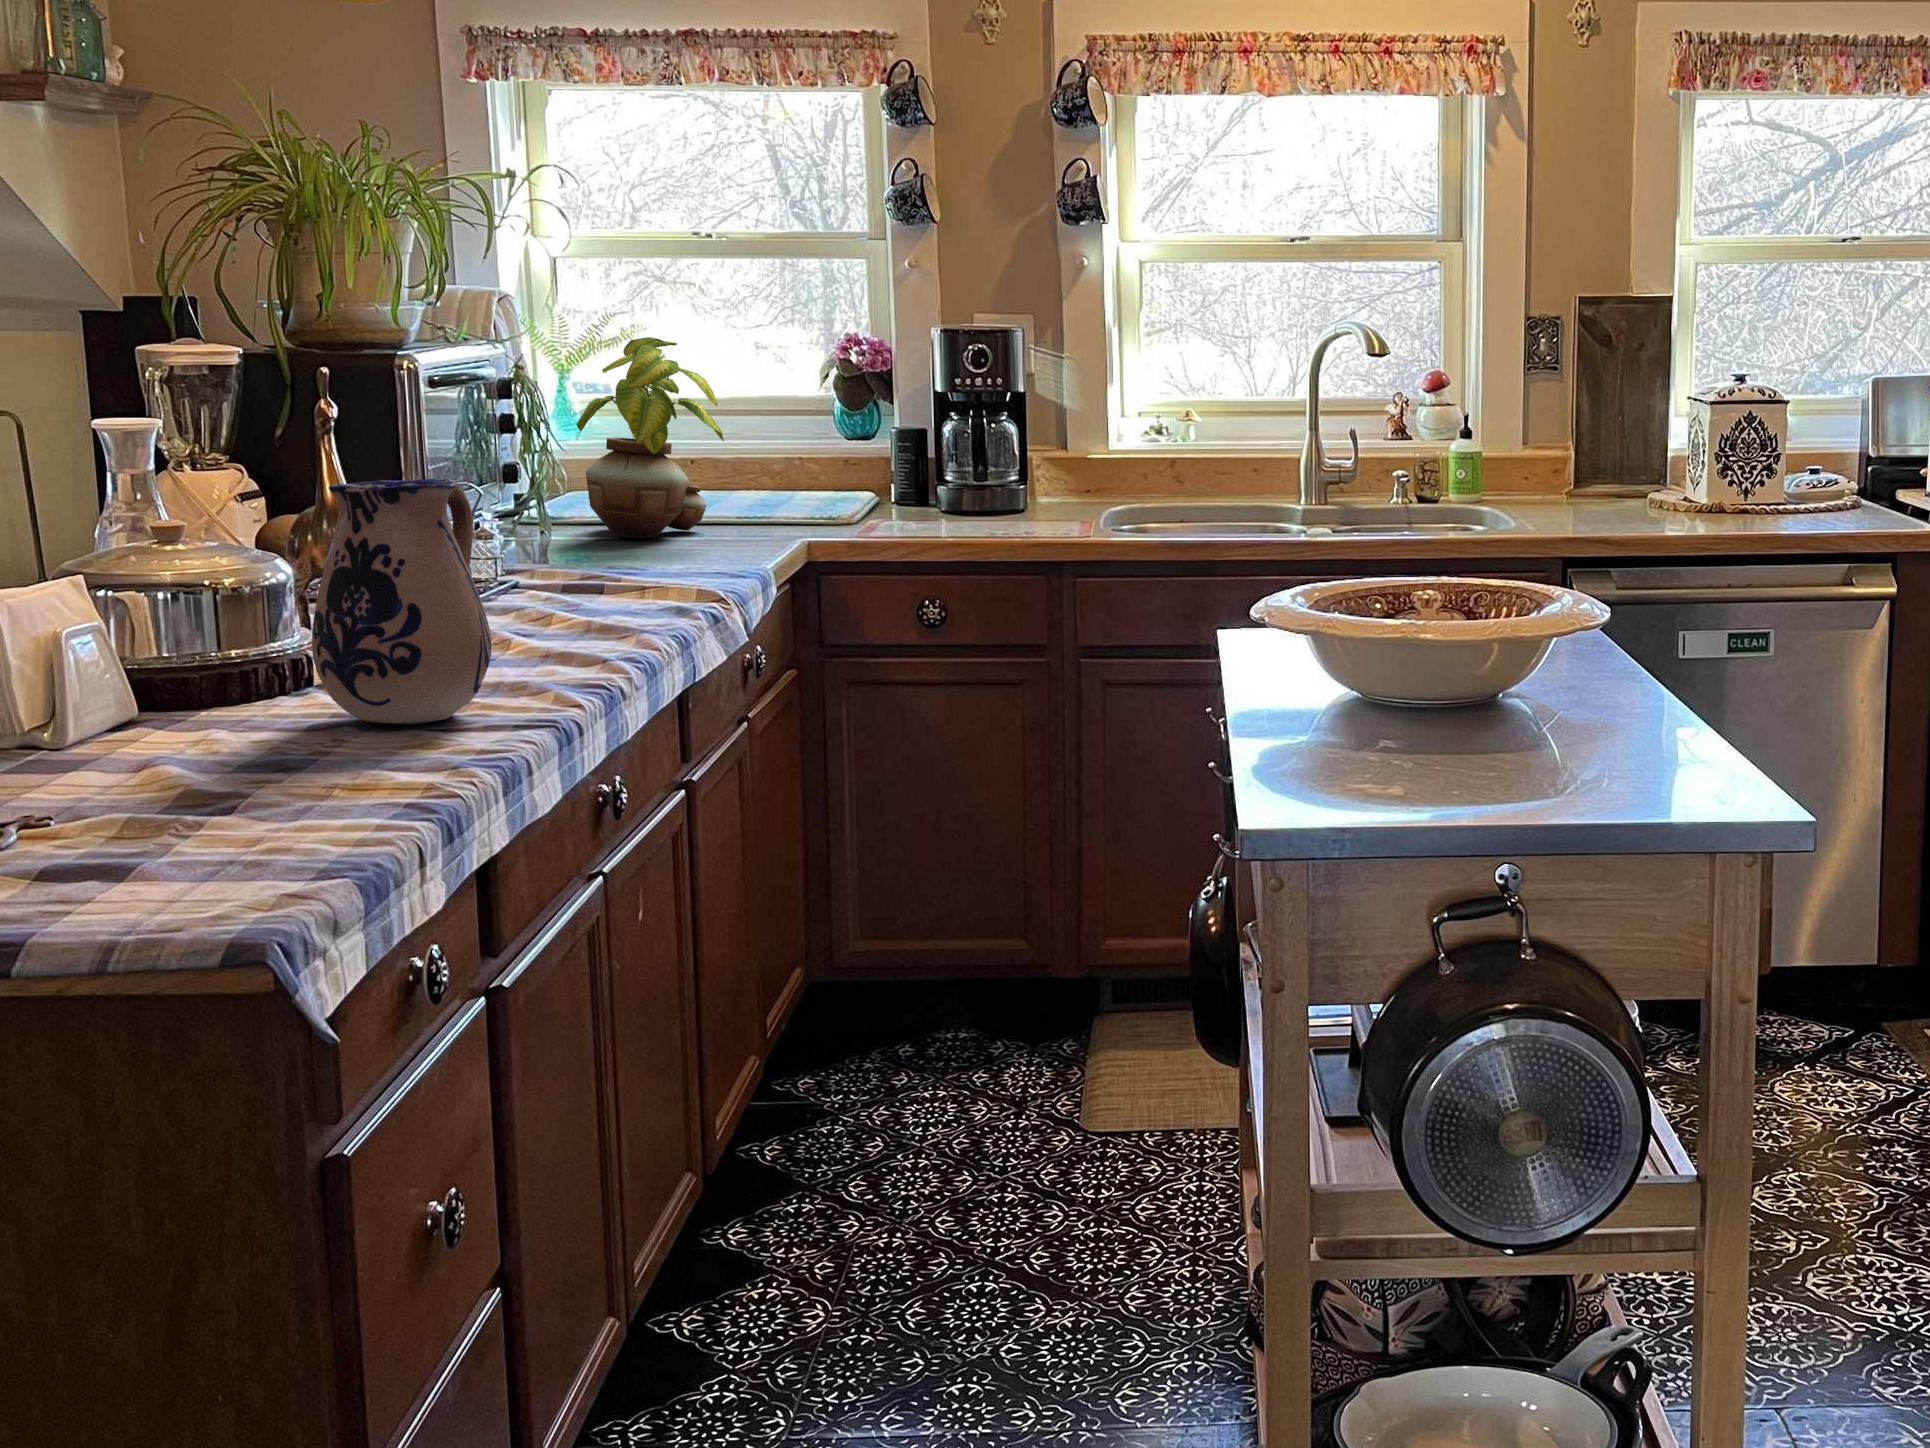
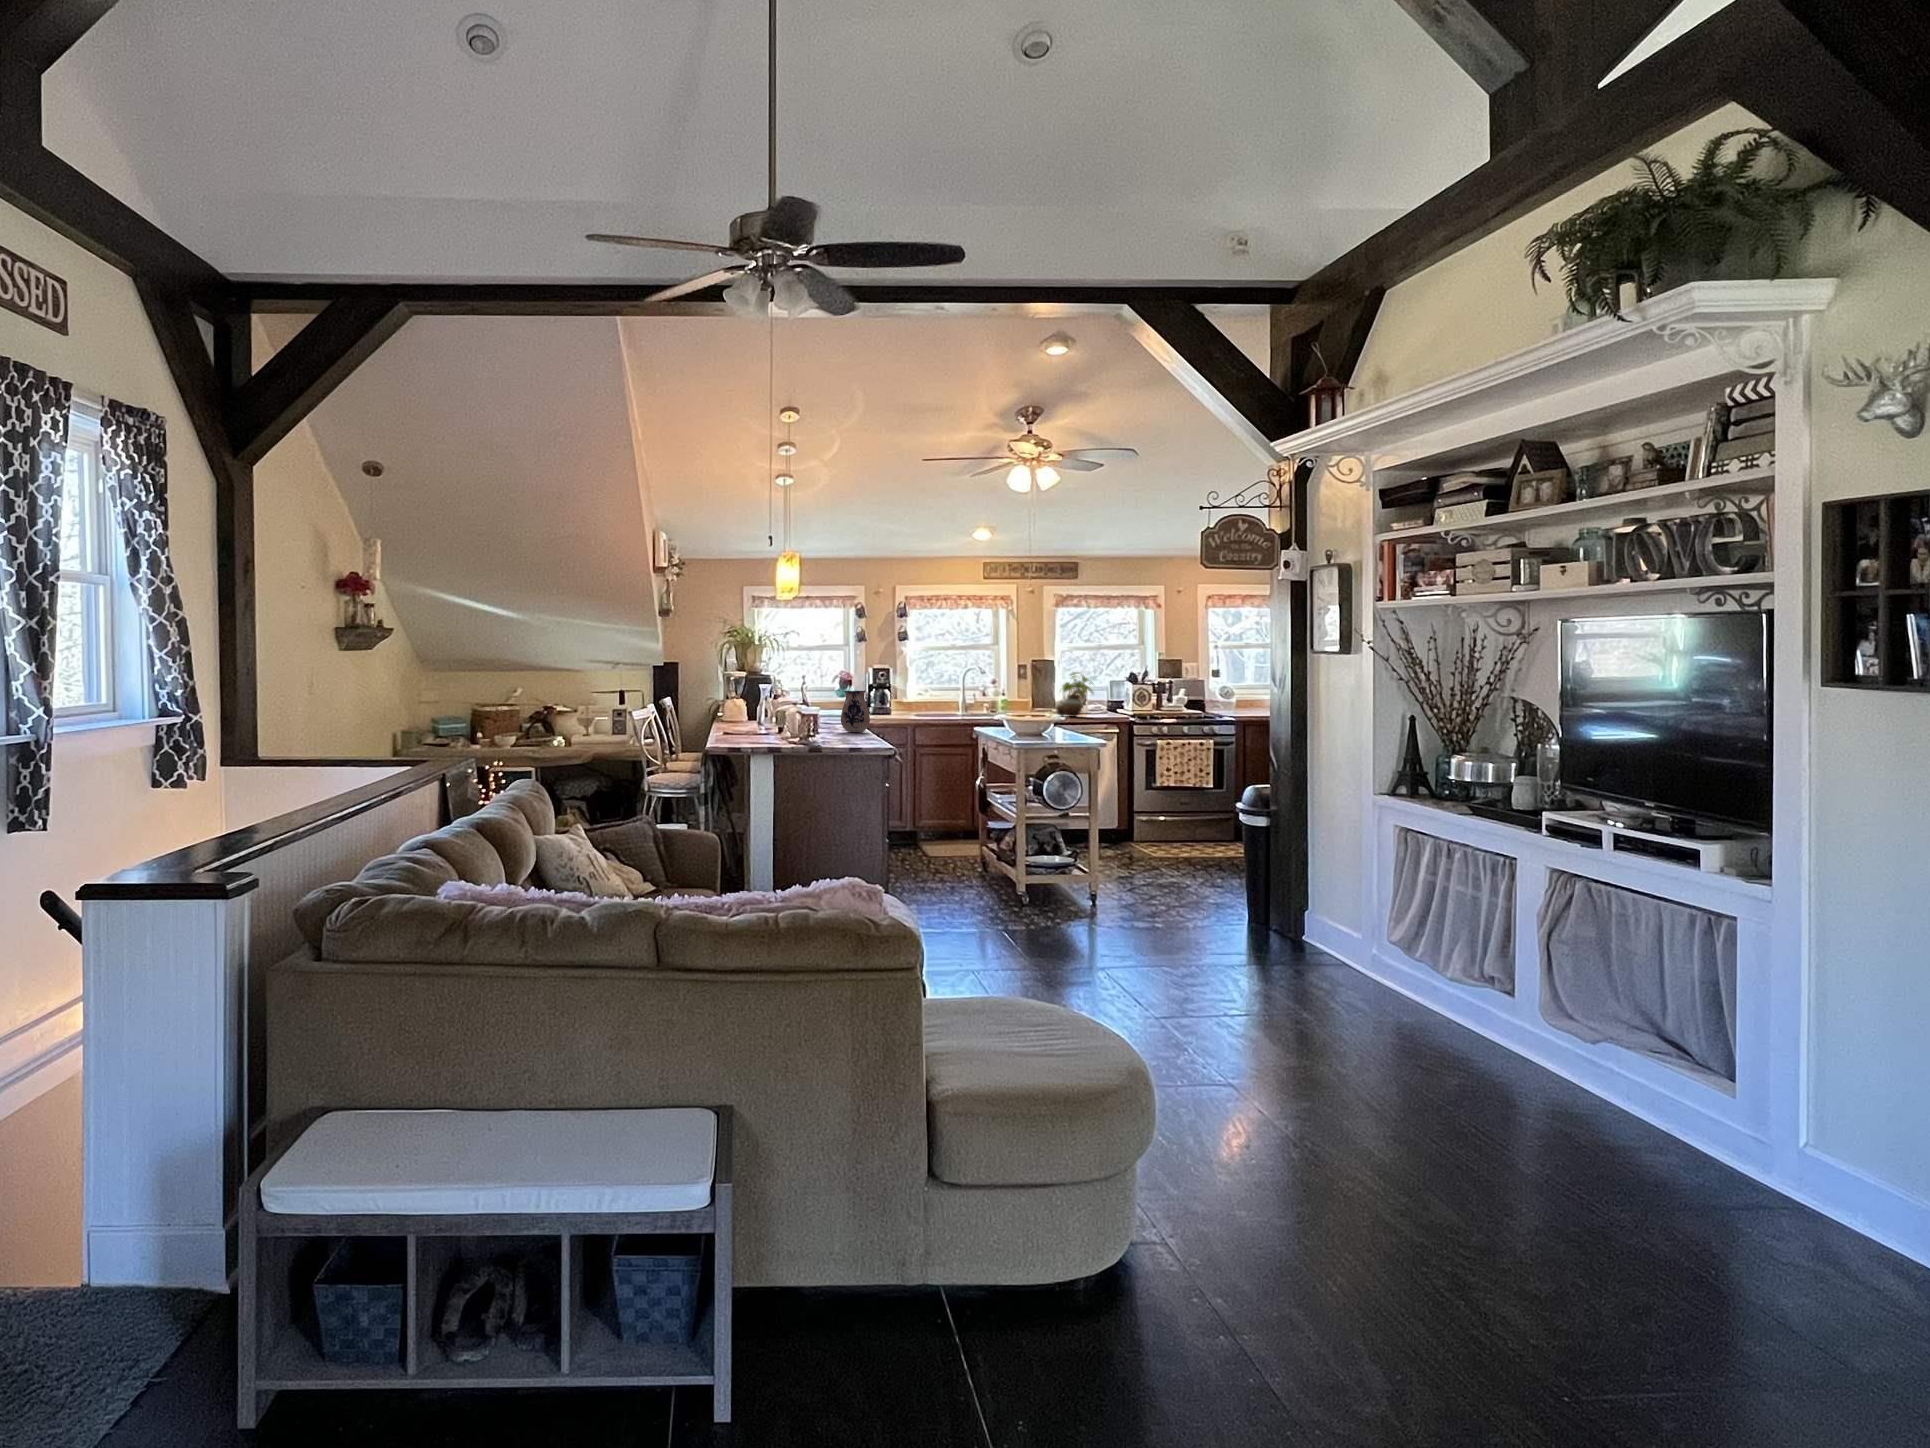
potted plant: present [577,337,724,538] -> present [1056,672,1093,717]

